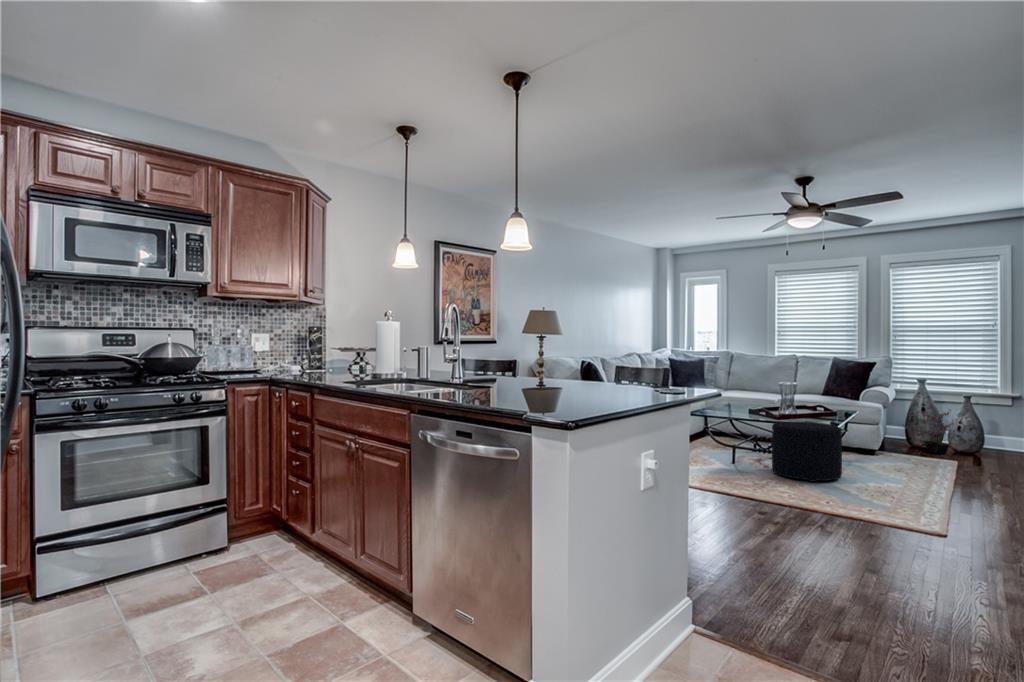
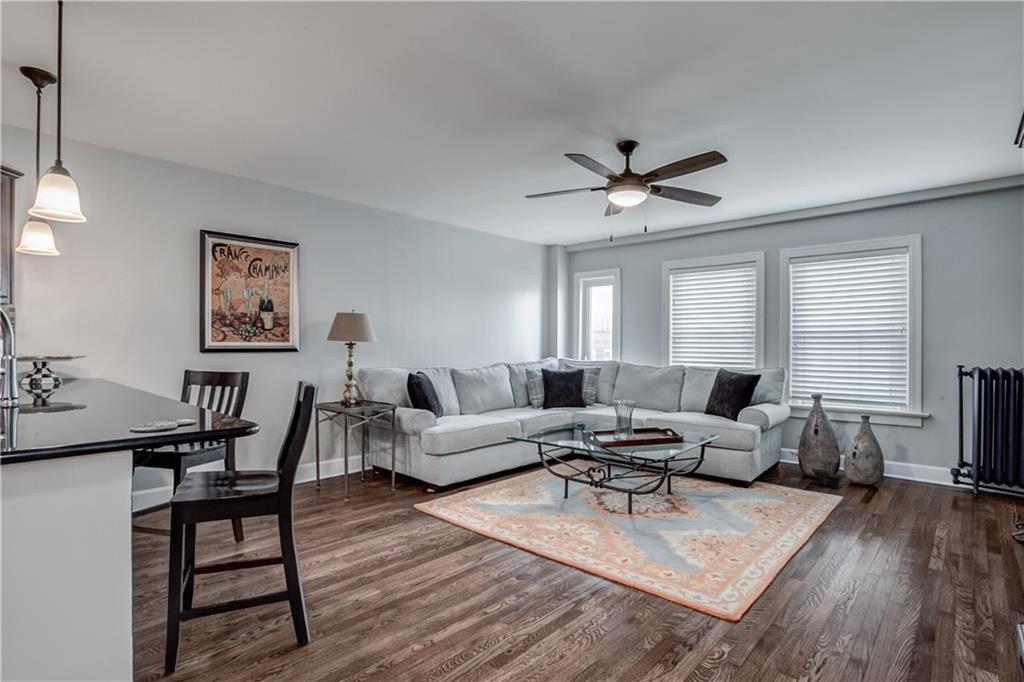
ottoman: present [772,421,842,482] -> none [599,451,680,535]

